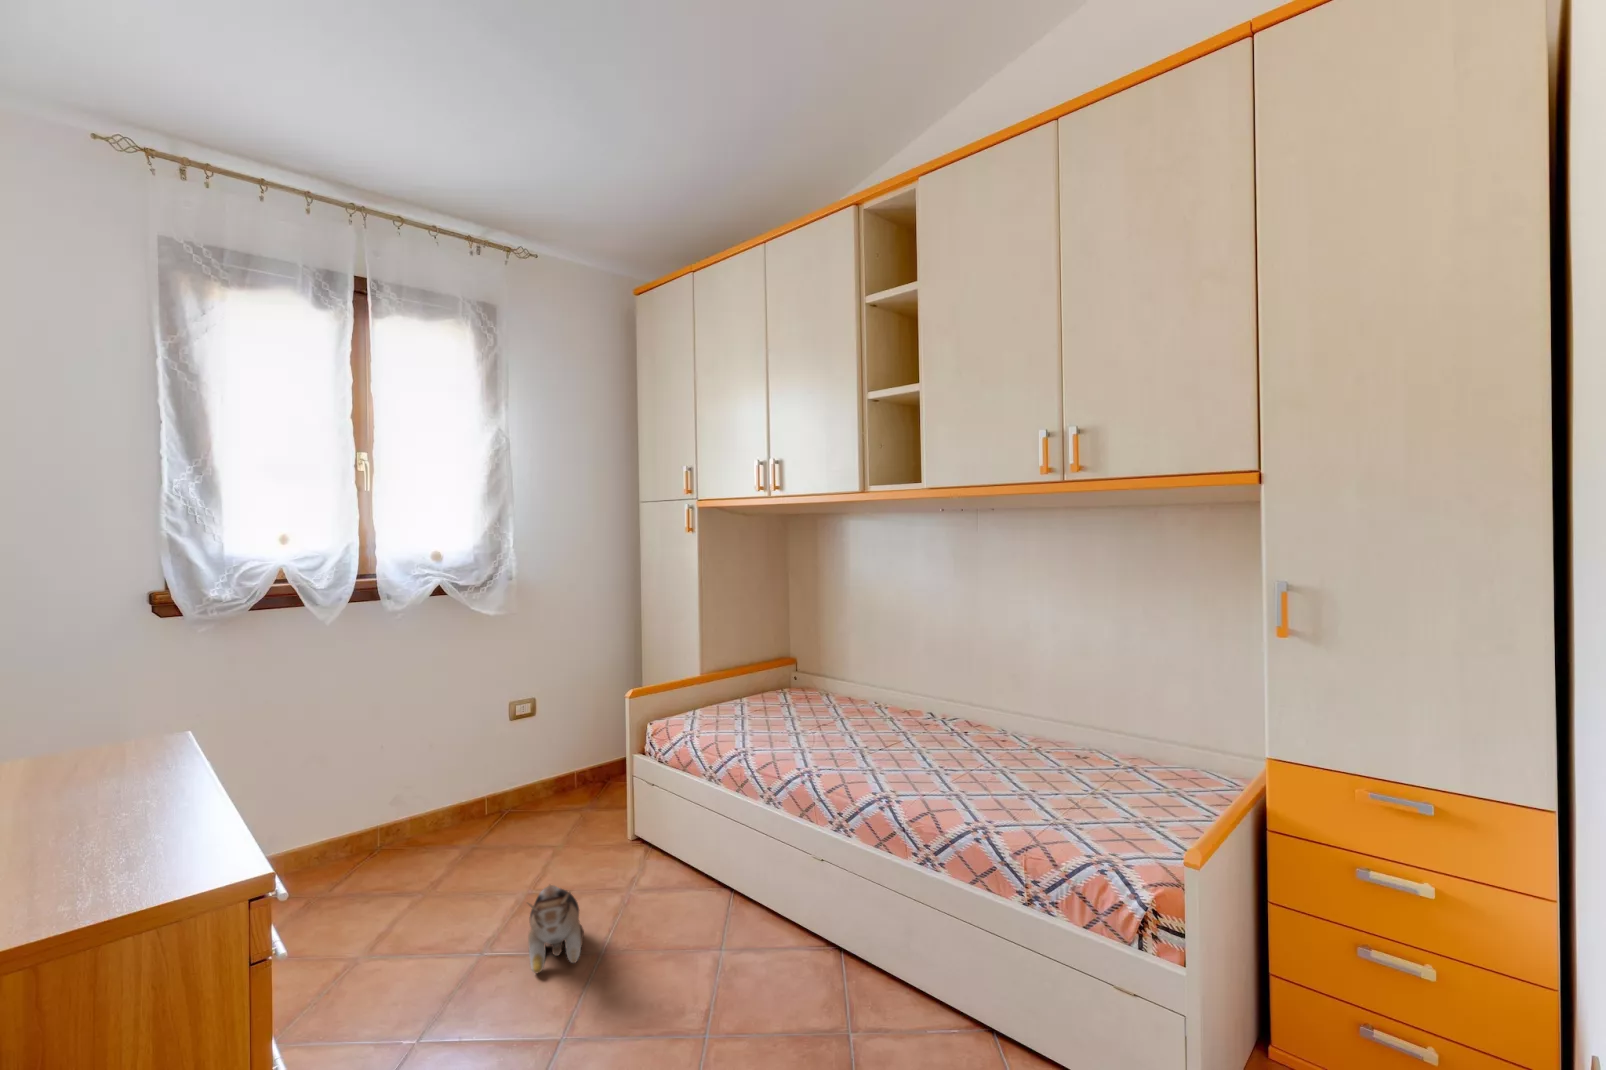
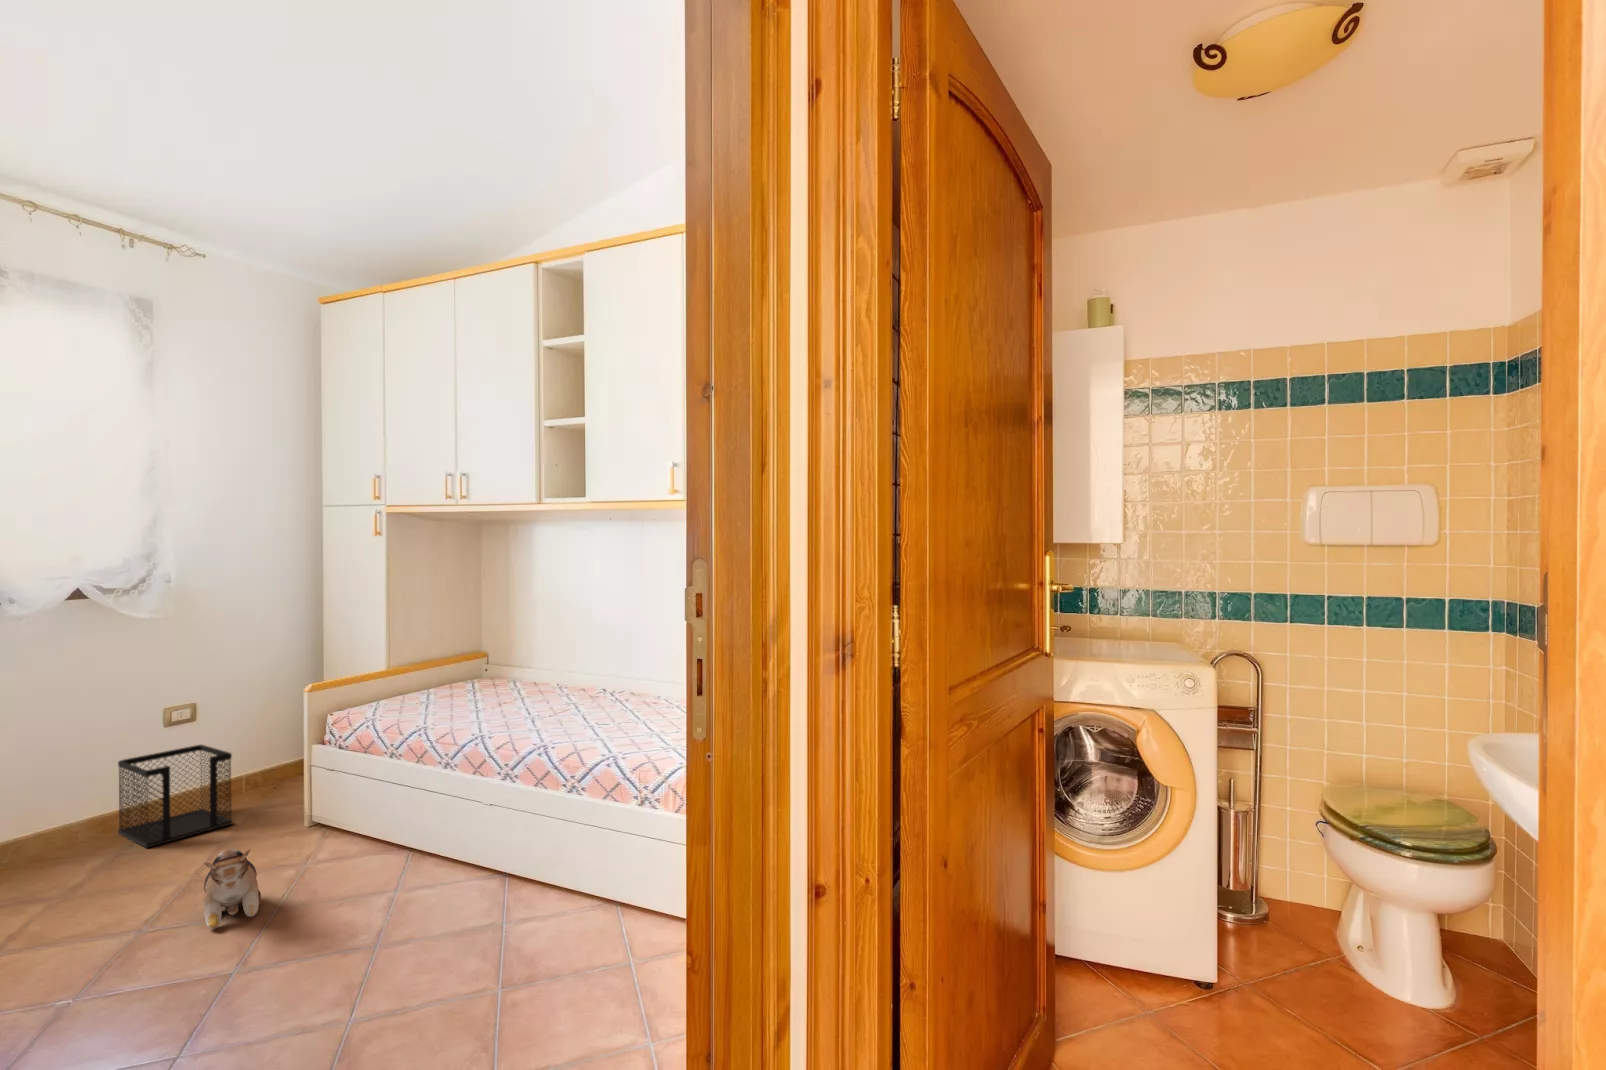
wastebasket: none [471,740,565,845] -> present [118,745,233,848]

